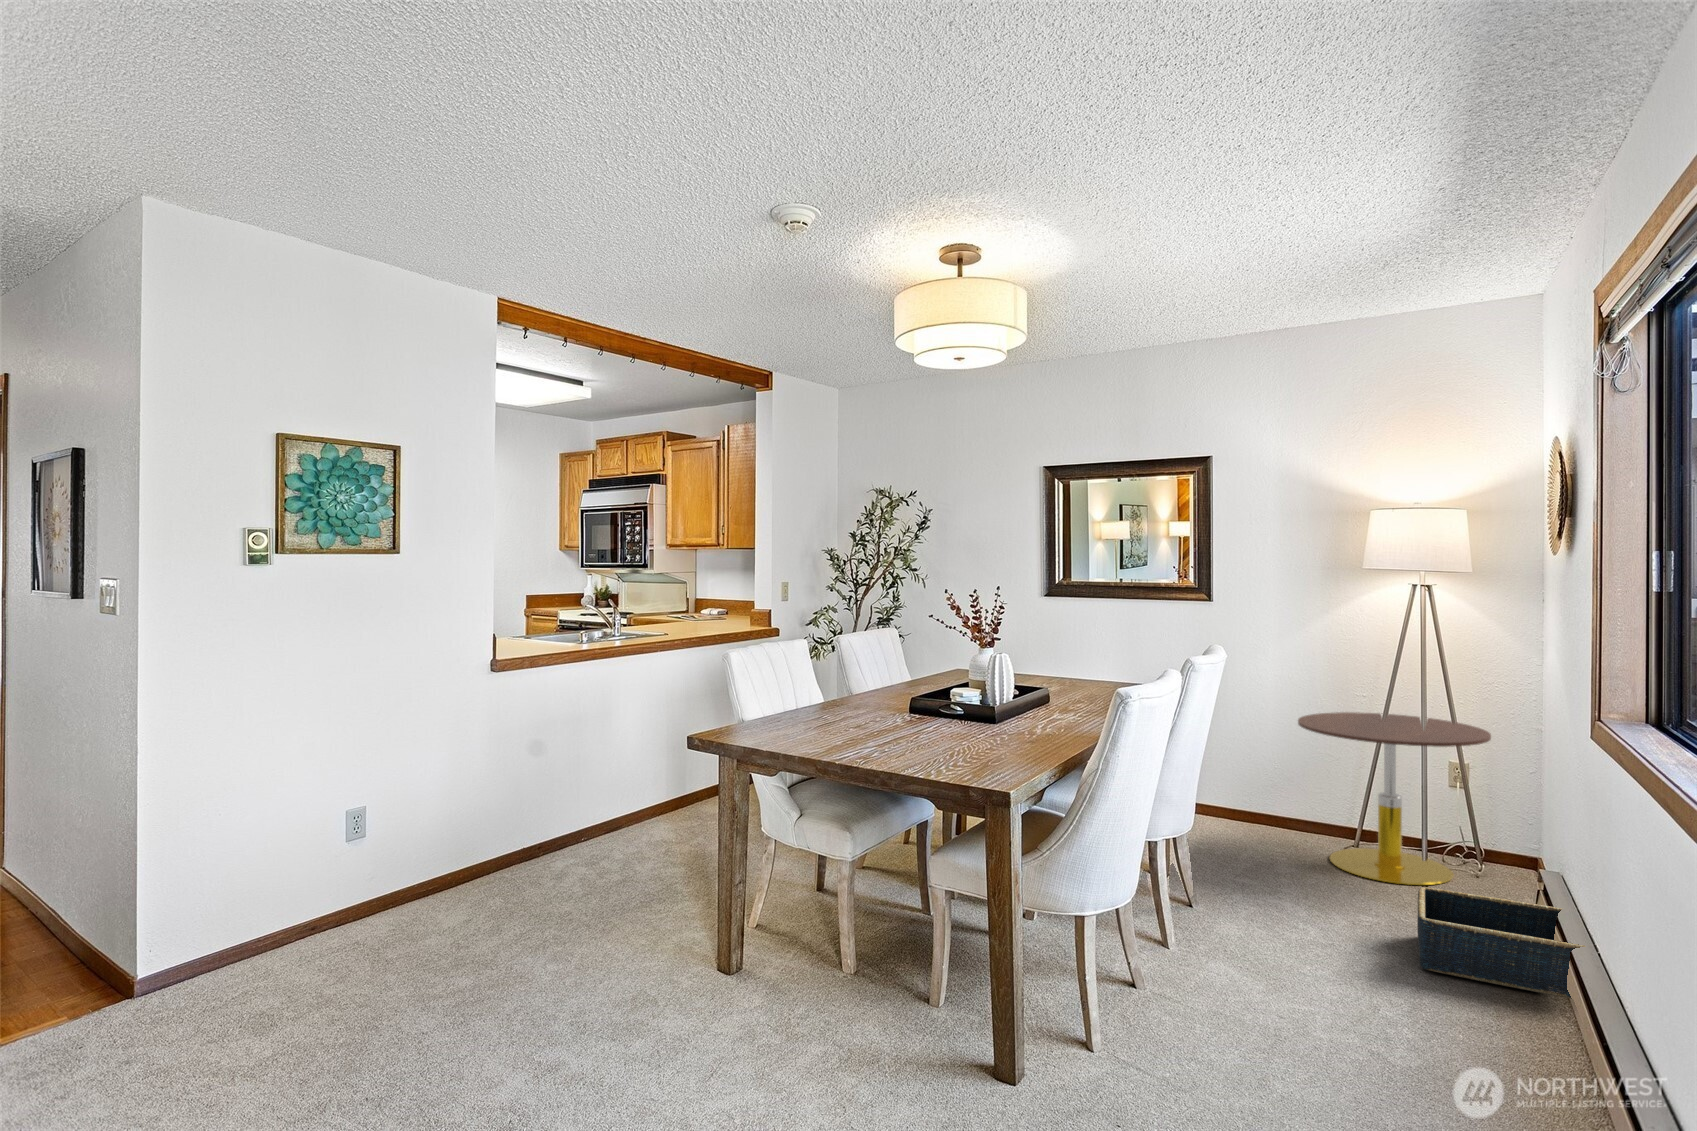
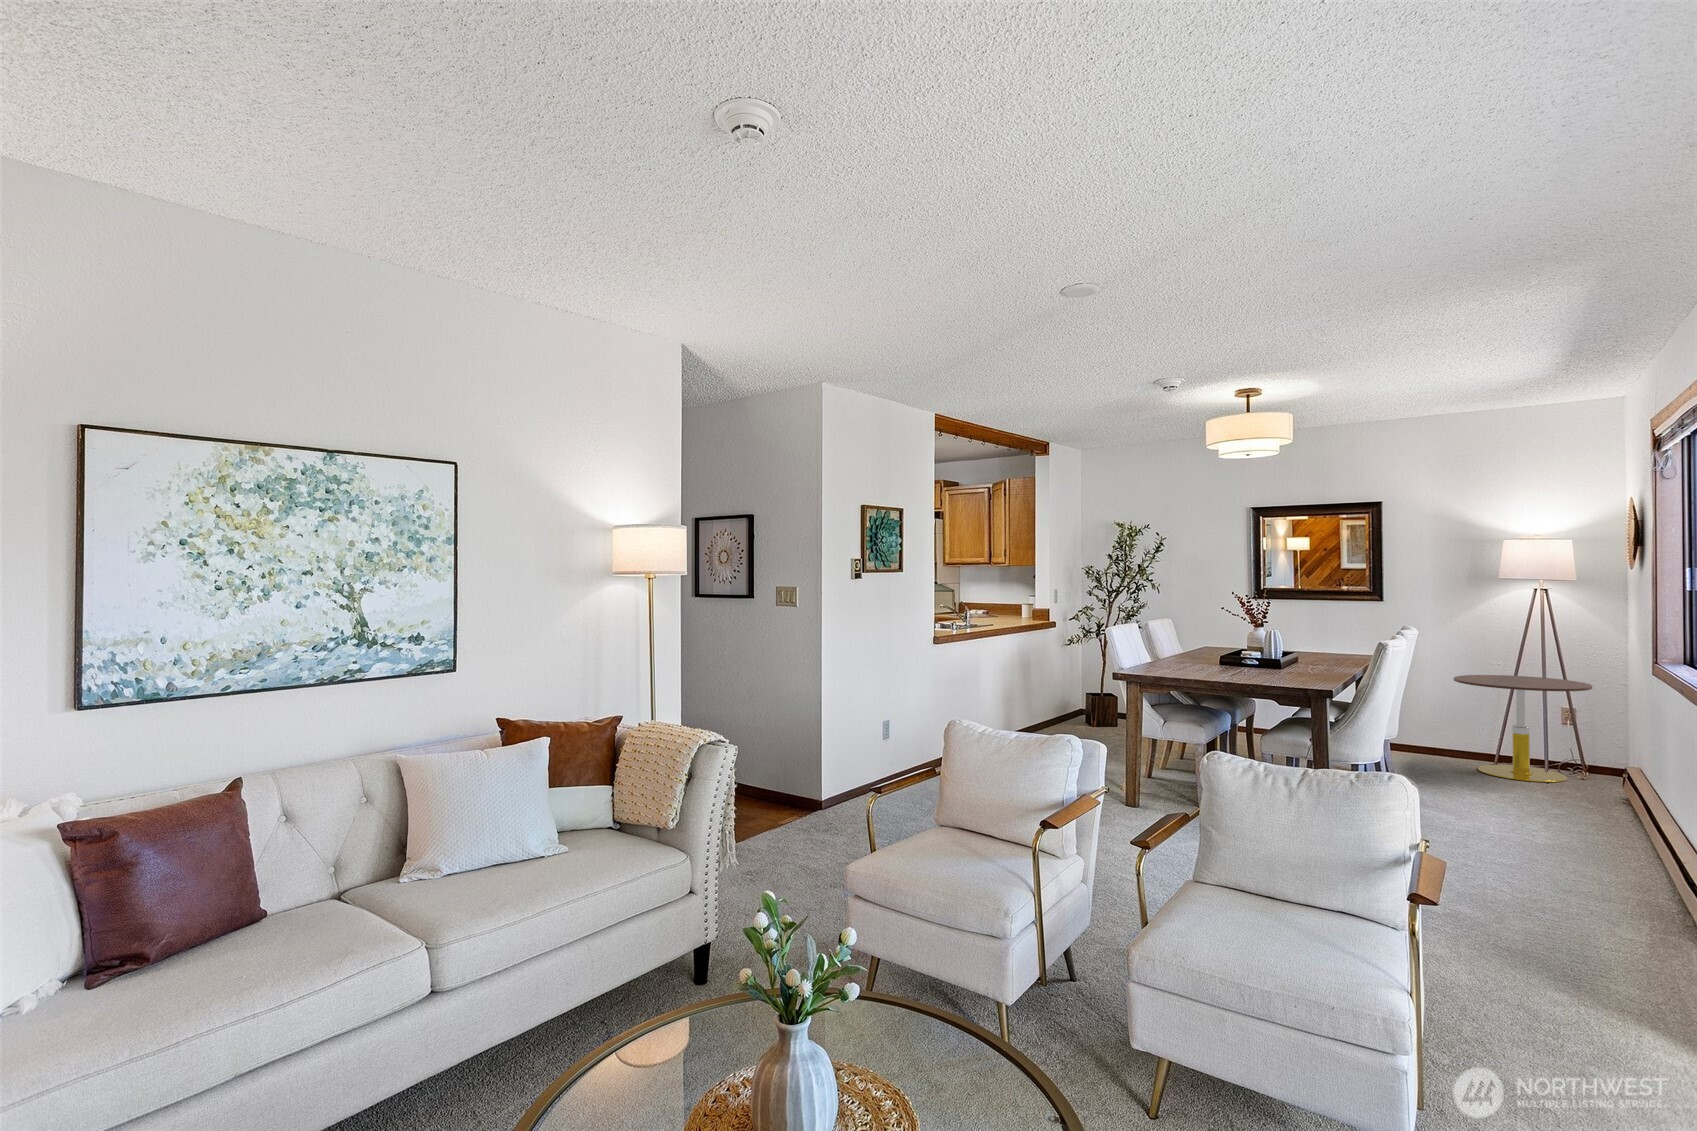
basket: present [1417,887,1586,999] -> none [1545,773,1660,828]

